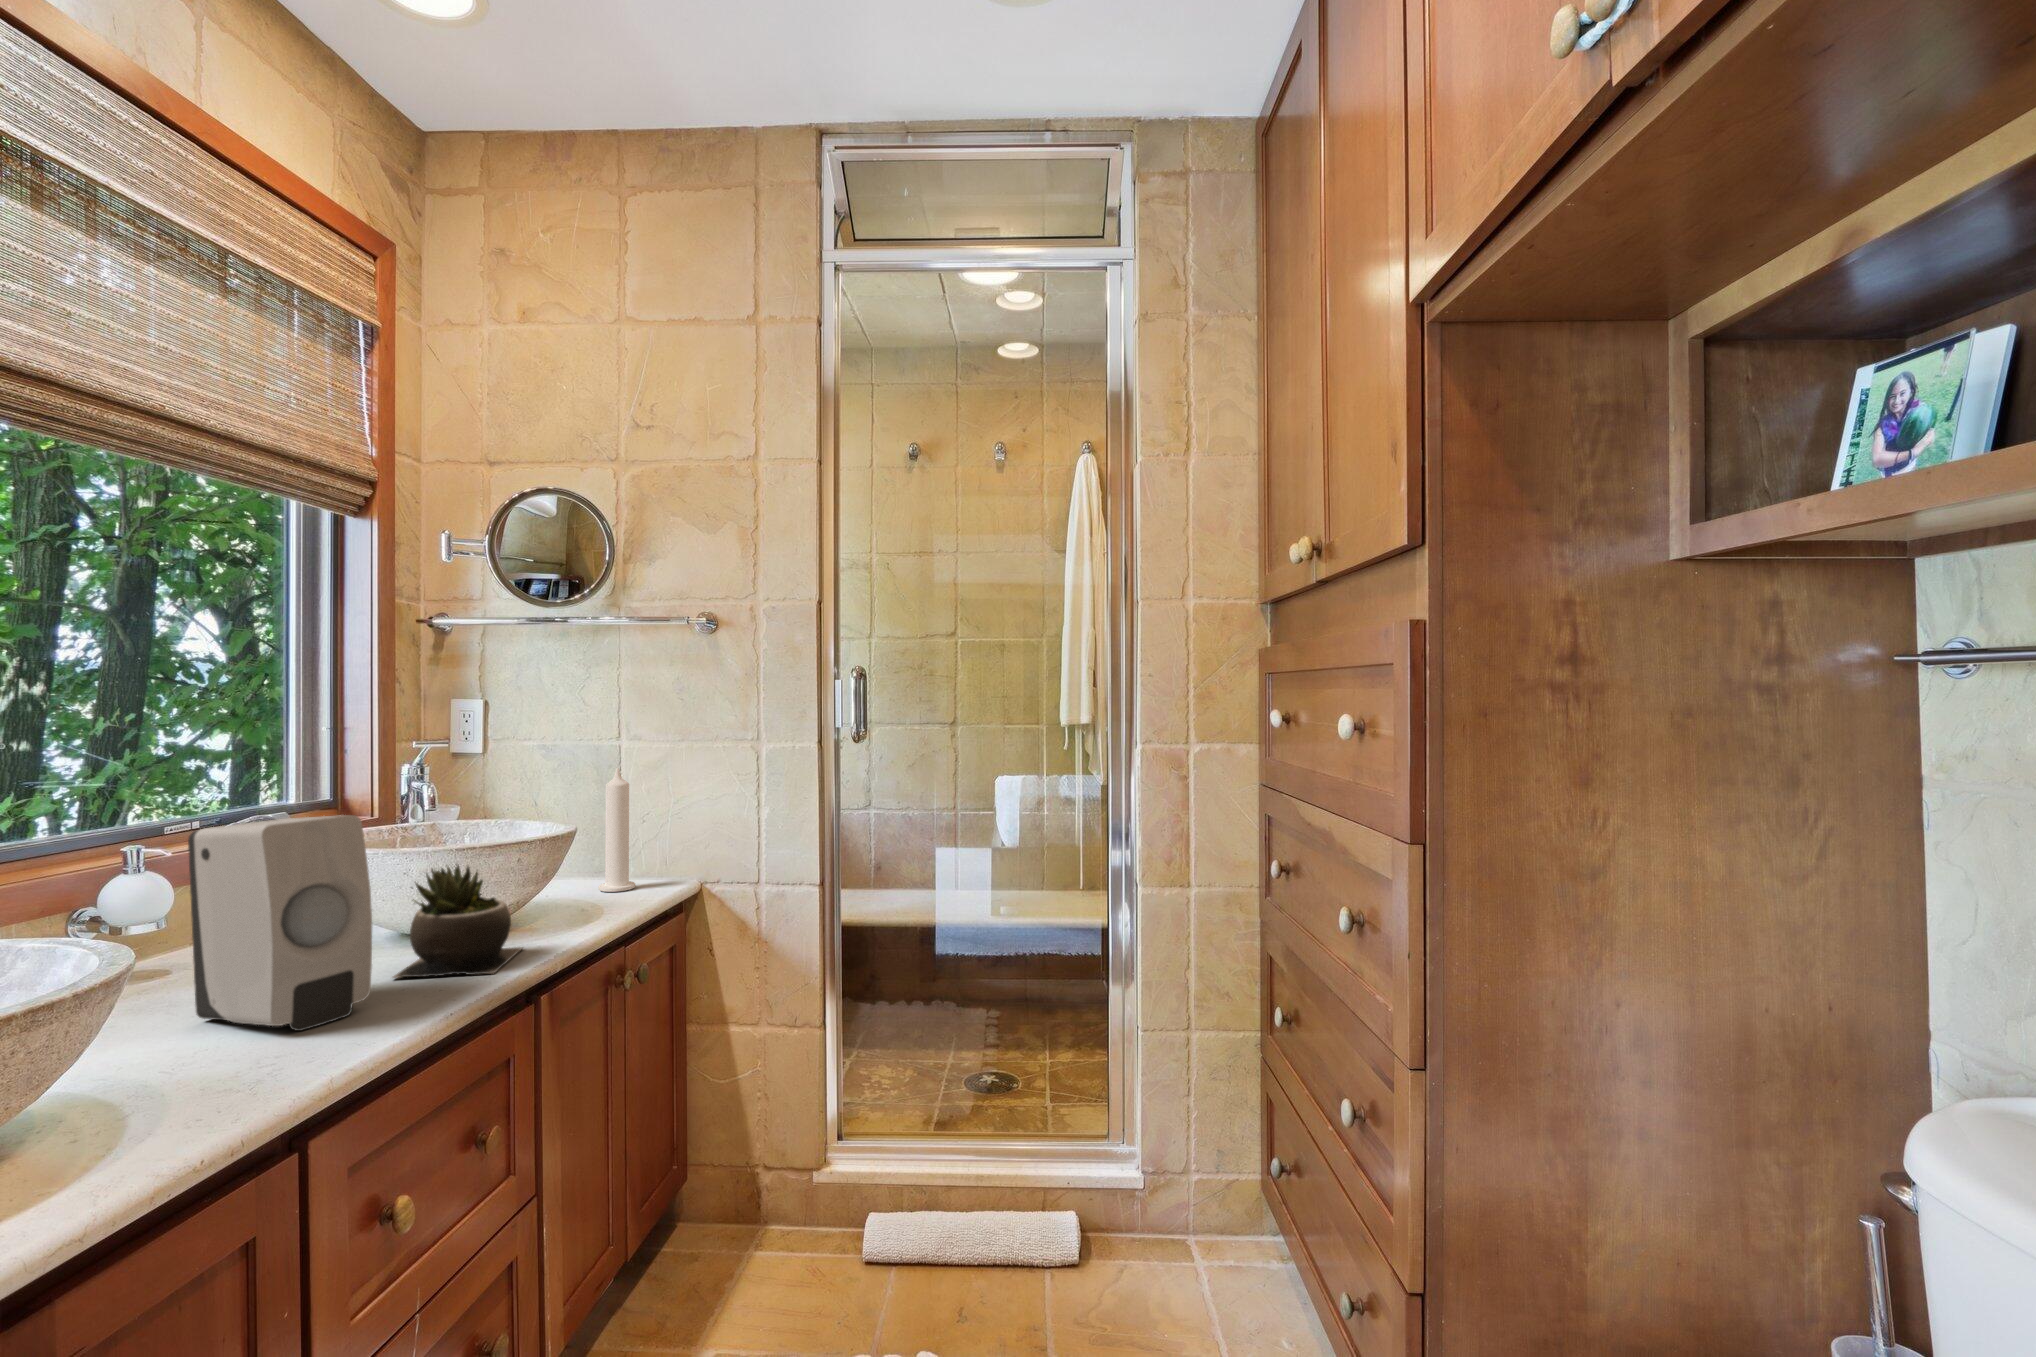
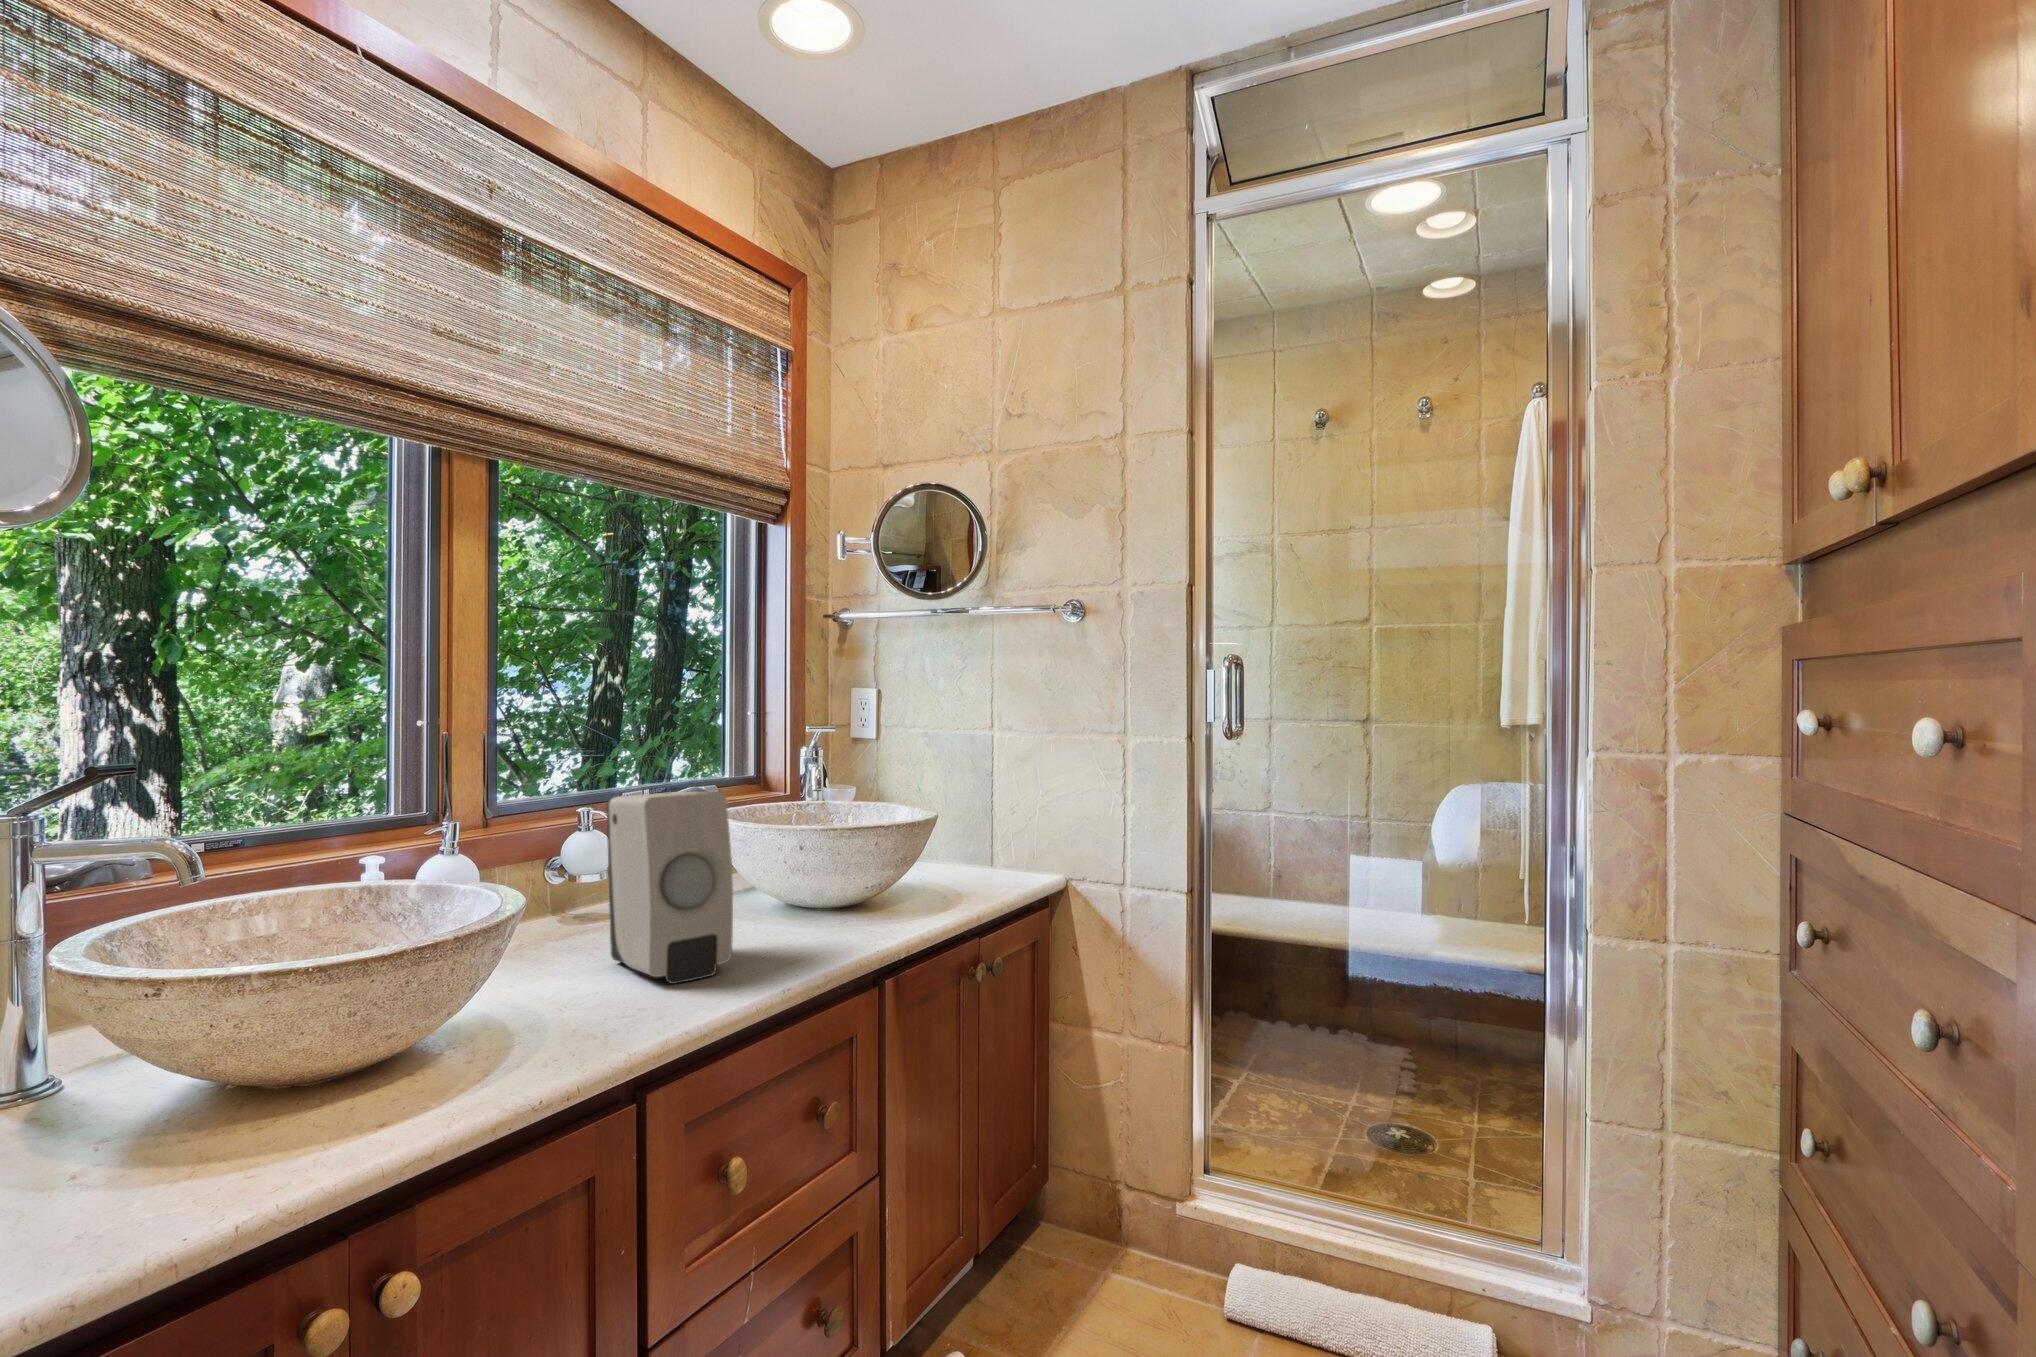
candle: present [598,768,635,892] -> none [968,758,1002,881]
succulent plant: present [393,864,522,978] -> none [760,841,878,952]

